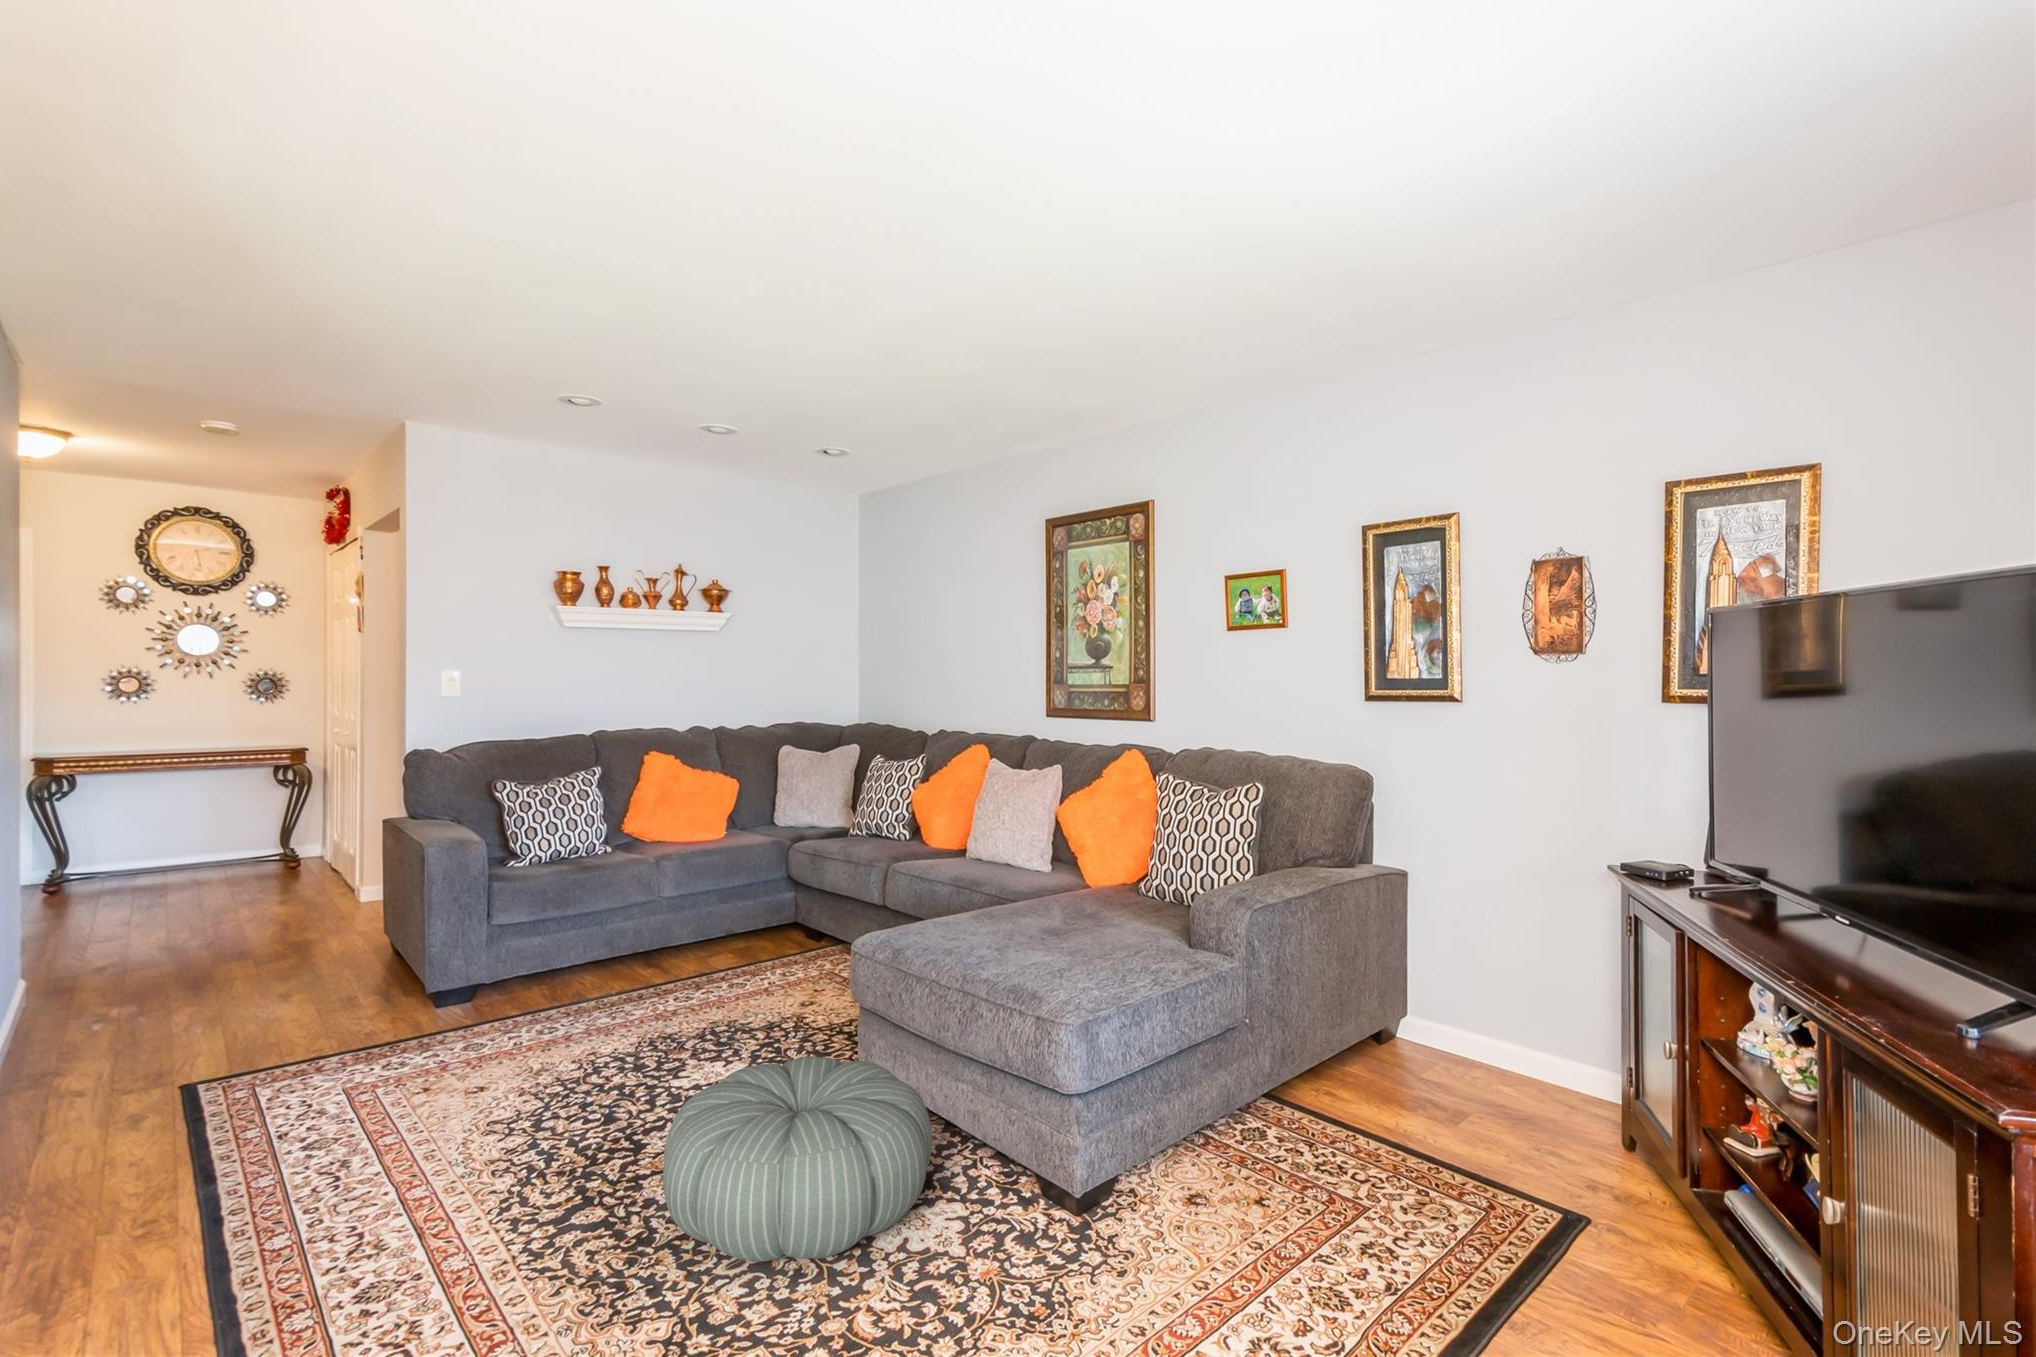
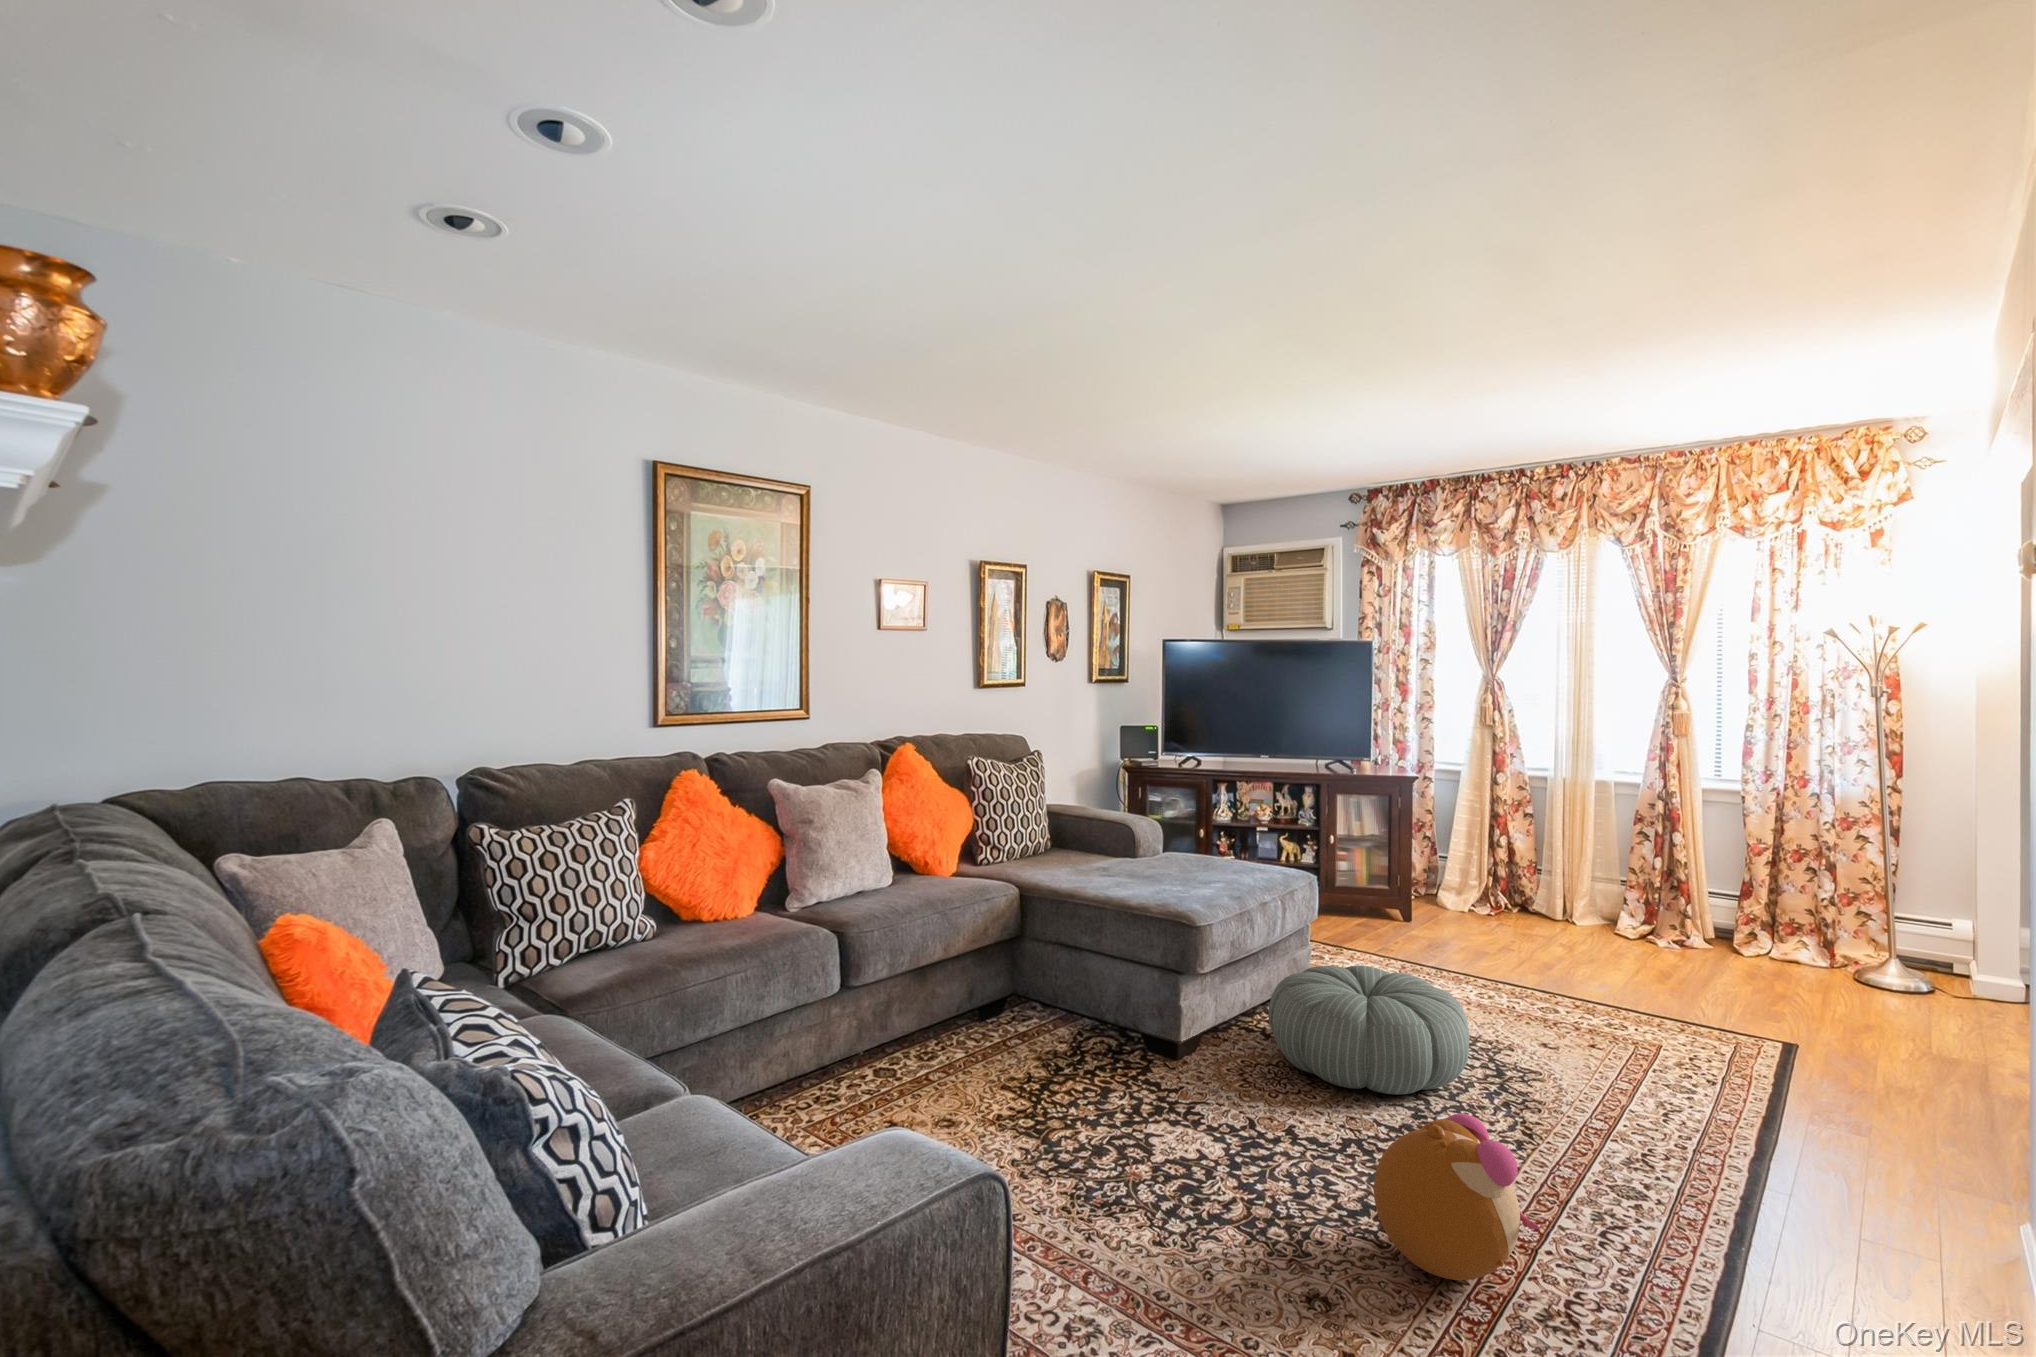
plush toy: none [354,1019,505,1144] -> present [1374,1114,1539,1280]

